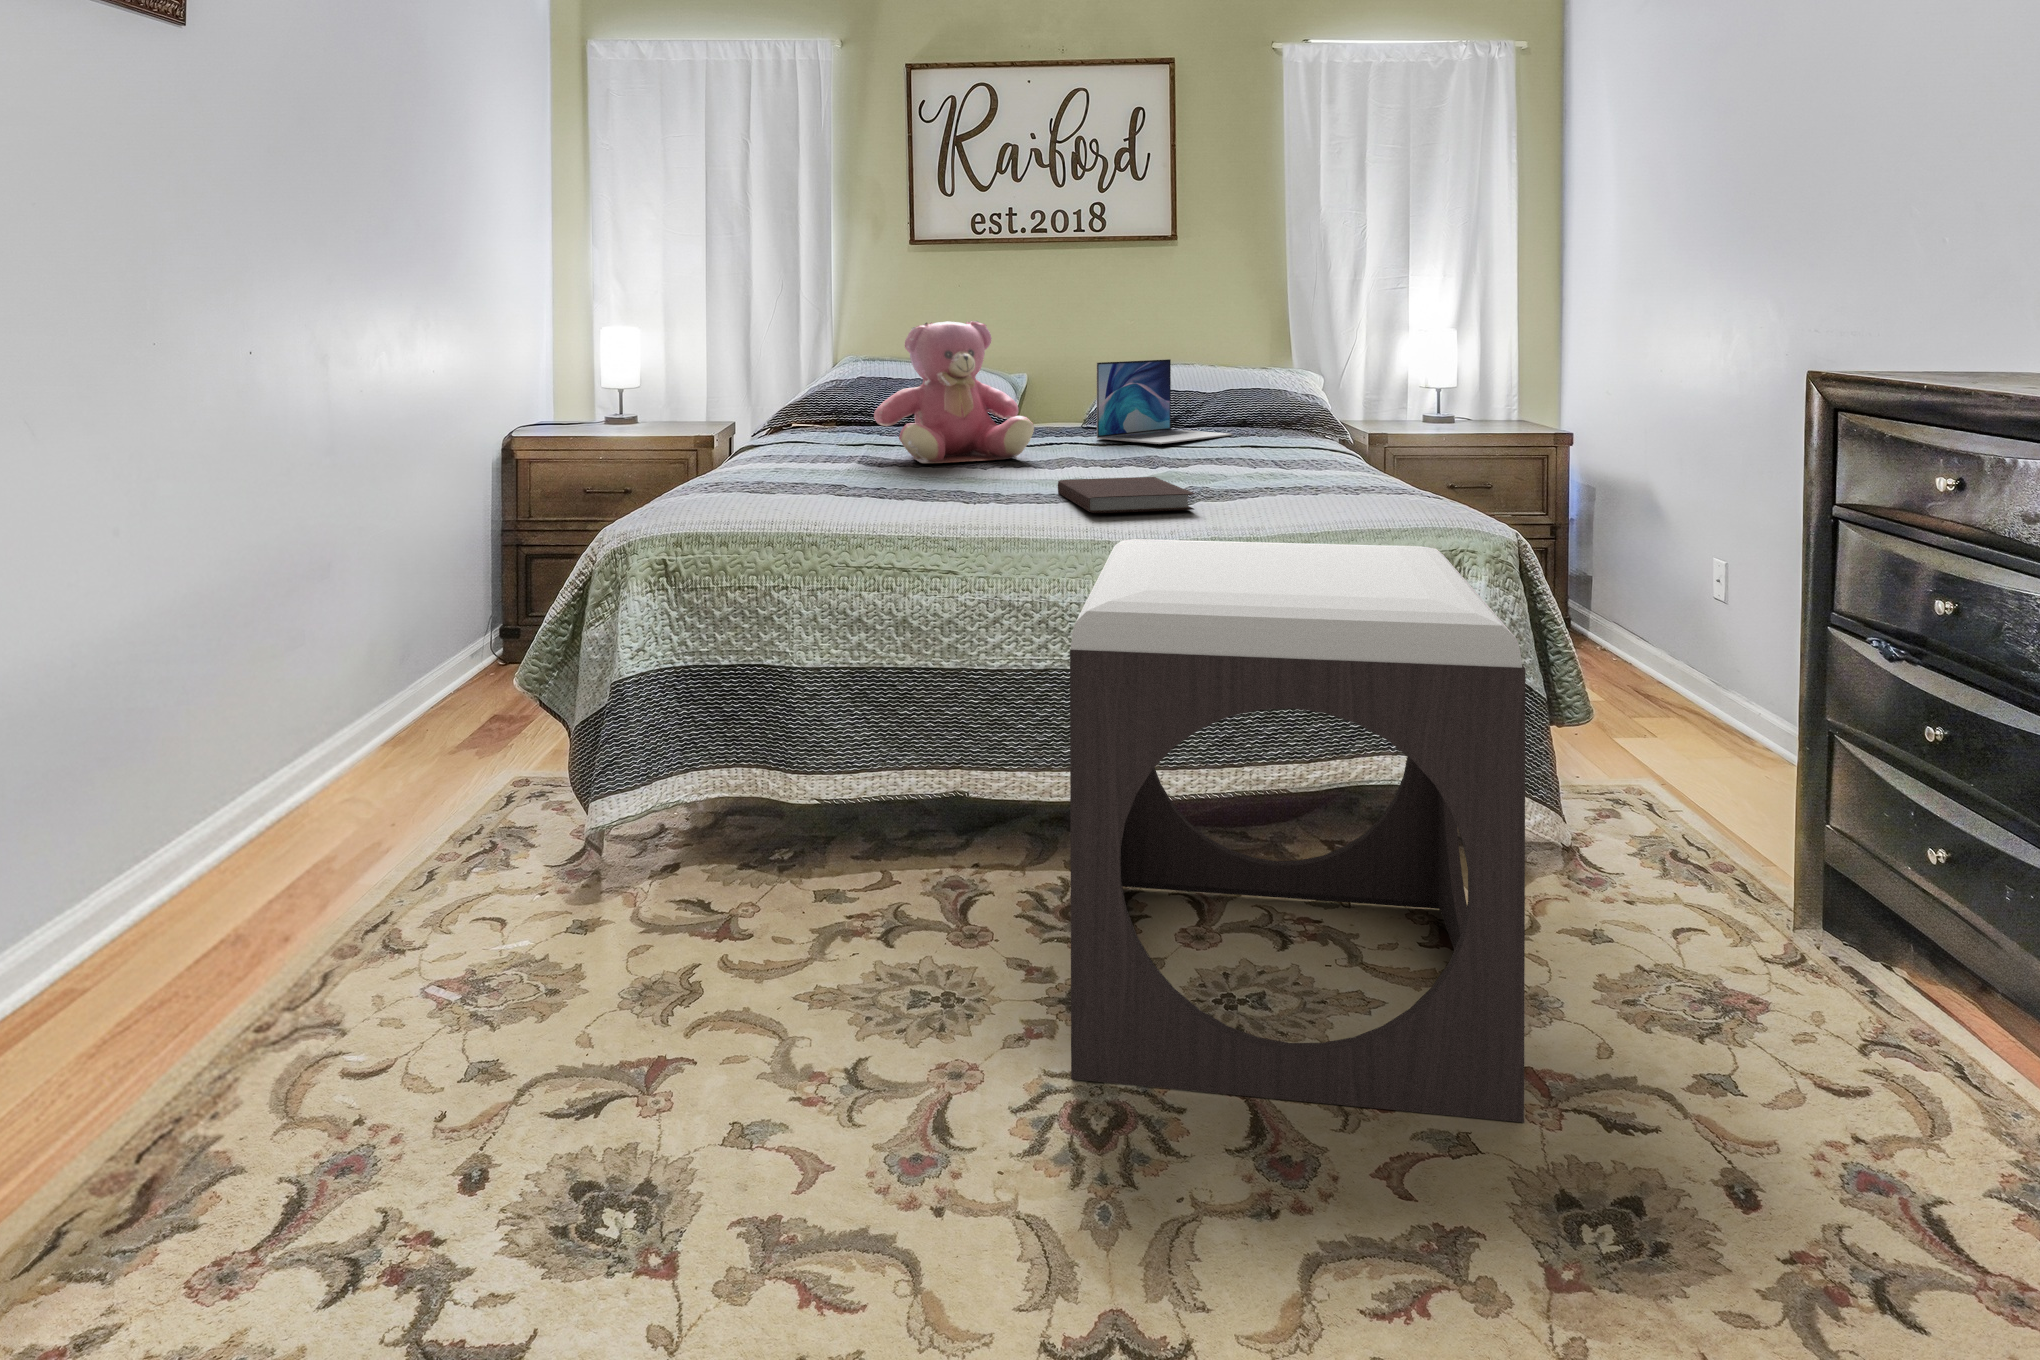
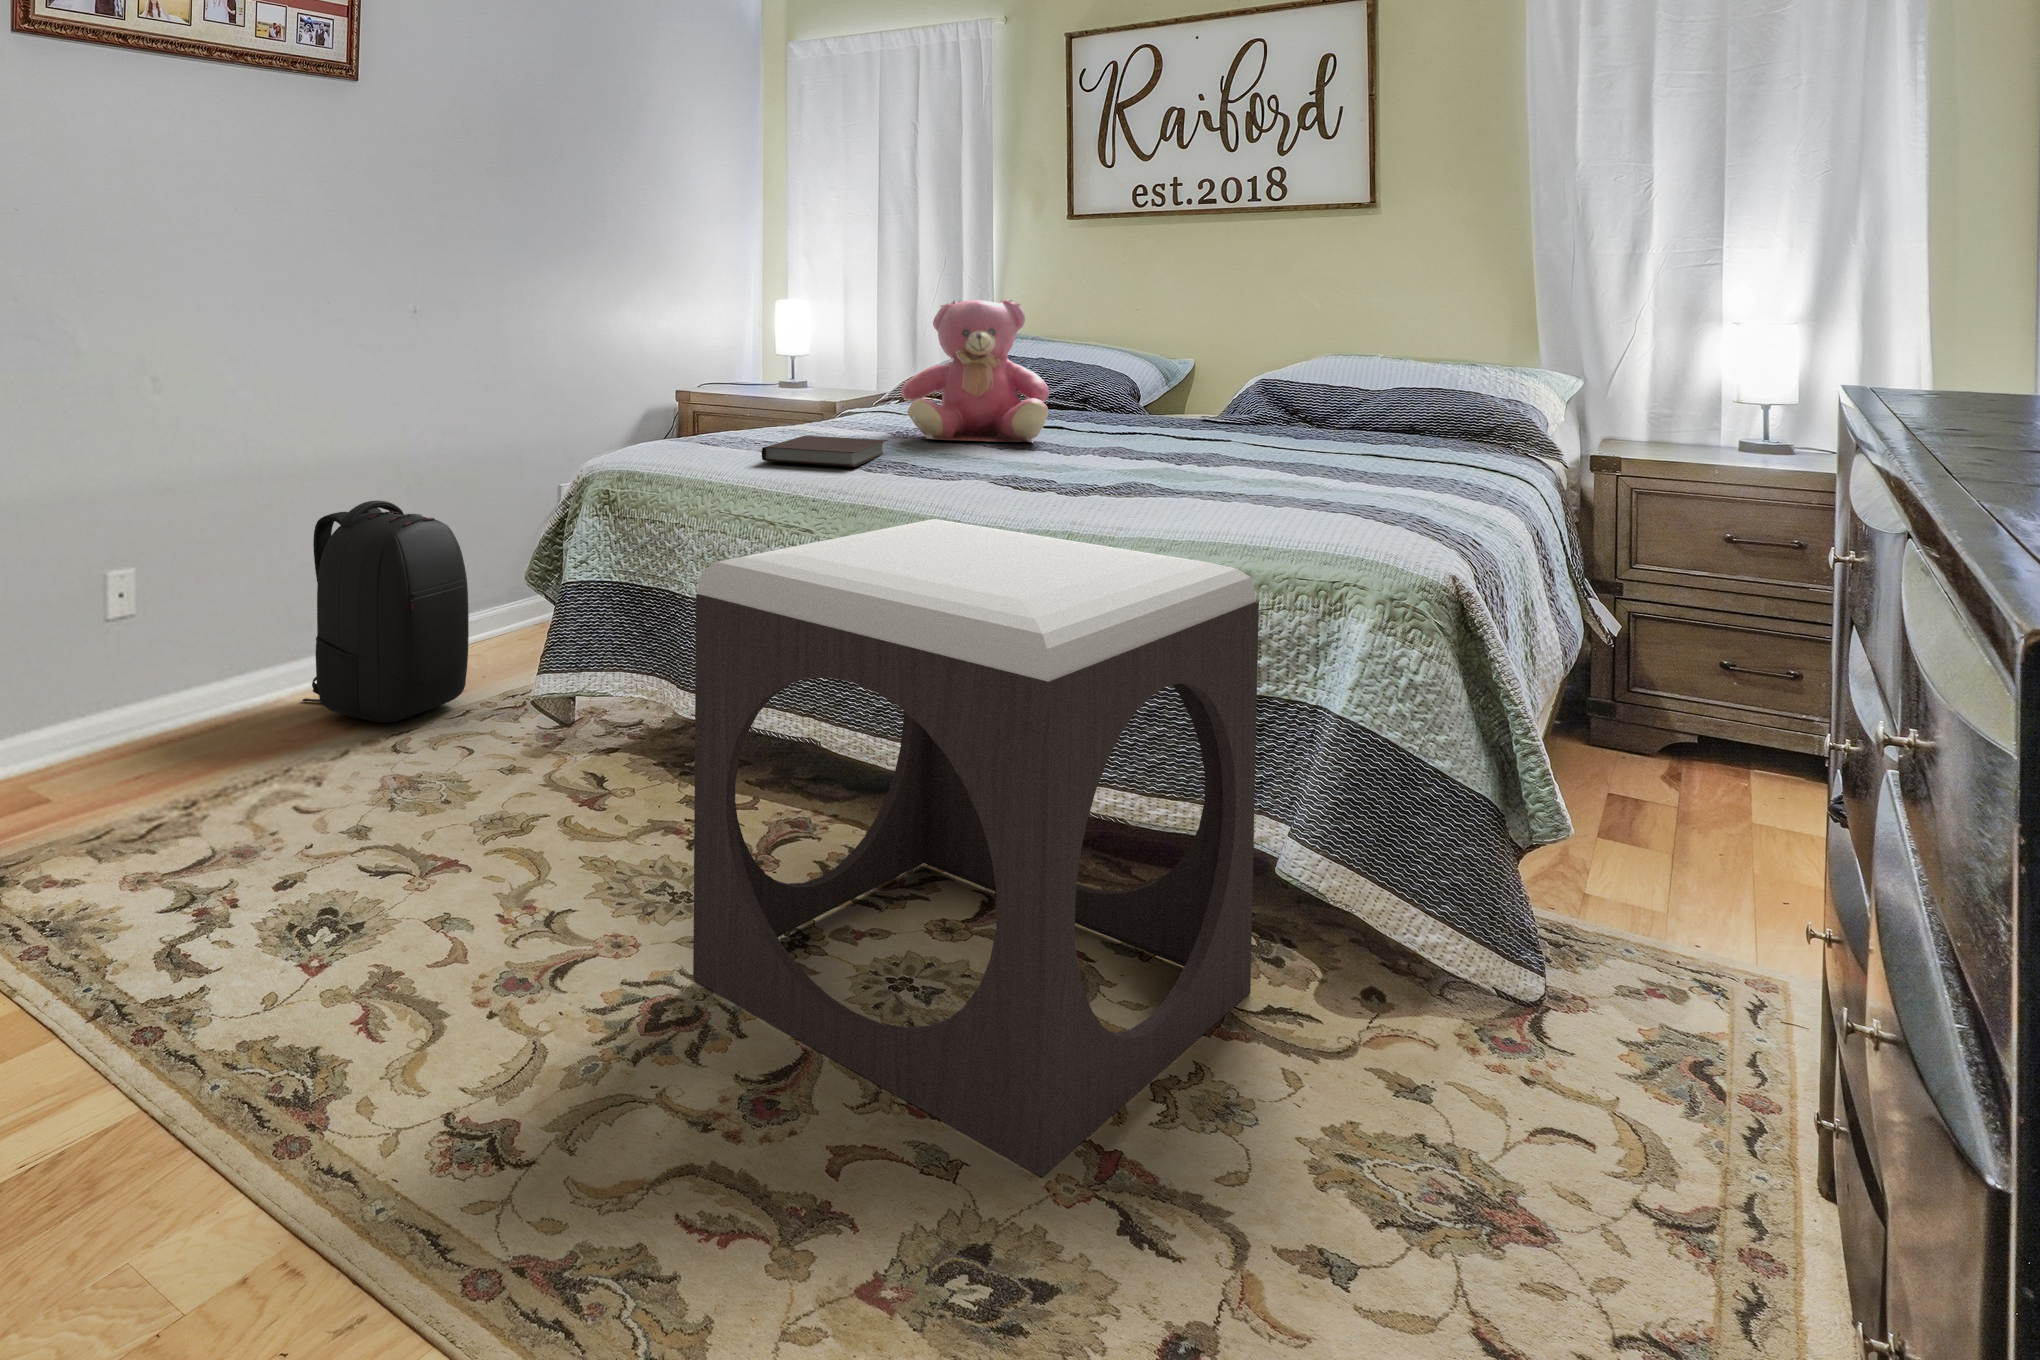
laptop: present [1097,359,1233,444] -> none [1168,348,1346,441]
notebook: present [1058,477,1194,513] -> present [762,436,888,467]
backpack: none [153,611,430,924] -> present [302,501,469,722]

